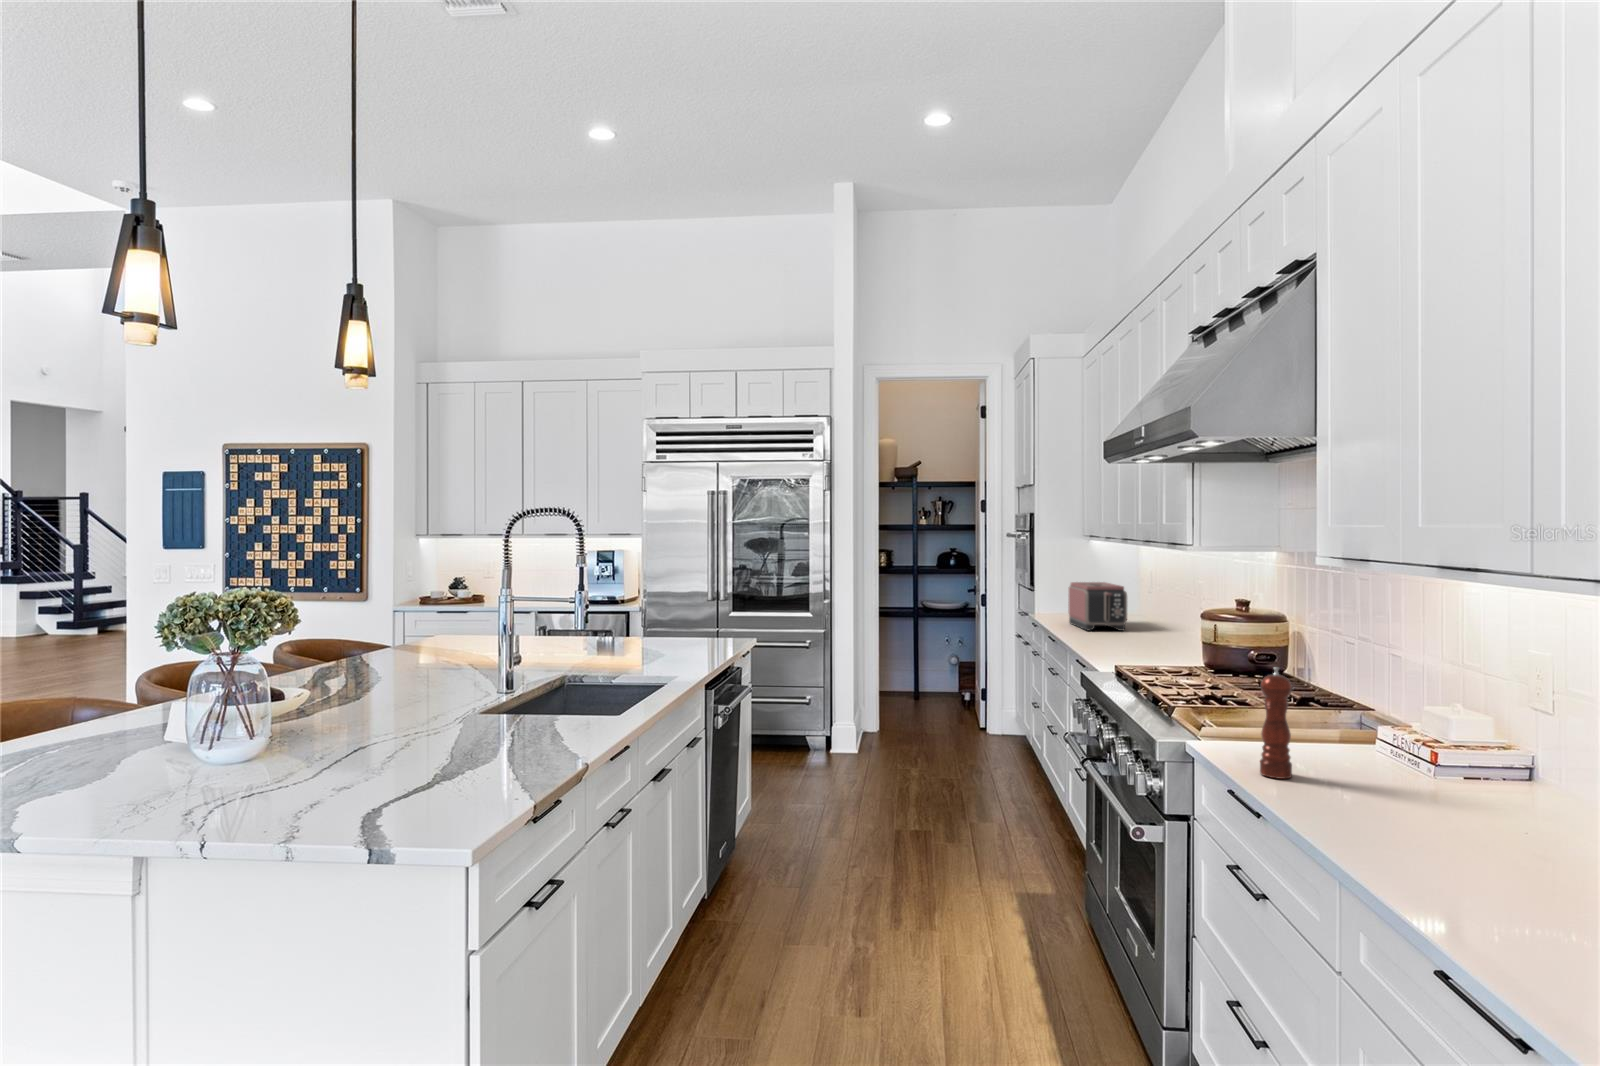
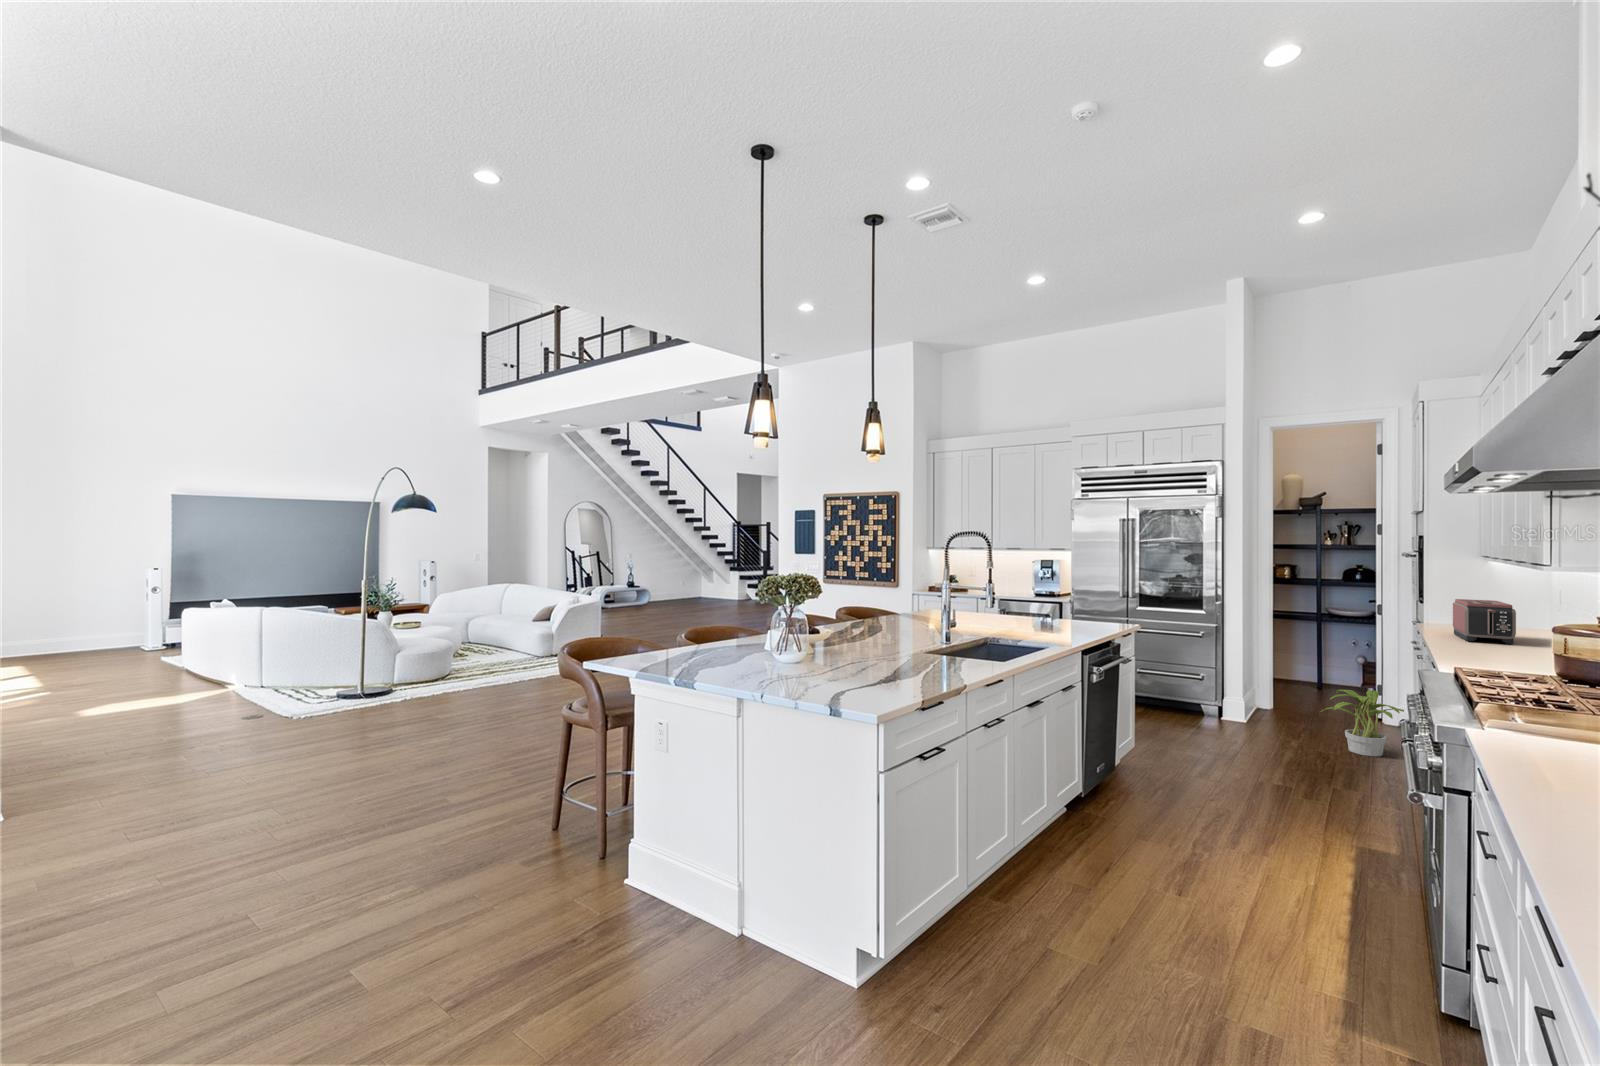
pepper mill: present [1260,667,1292,779] -> none [1529,670,1560,754]
potted plant: none [937,696,1027,776] -> present [1321,690,1404,756]

